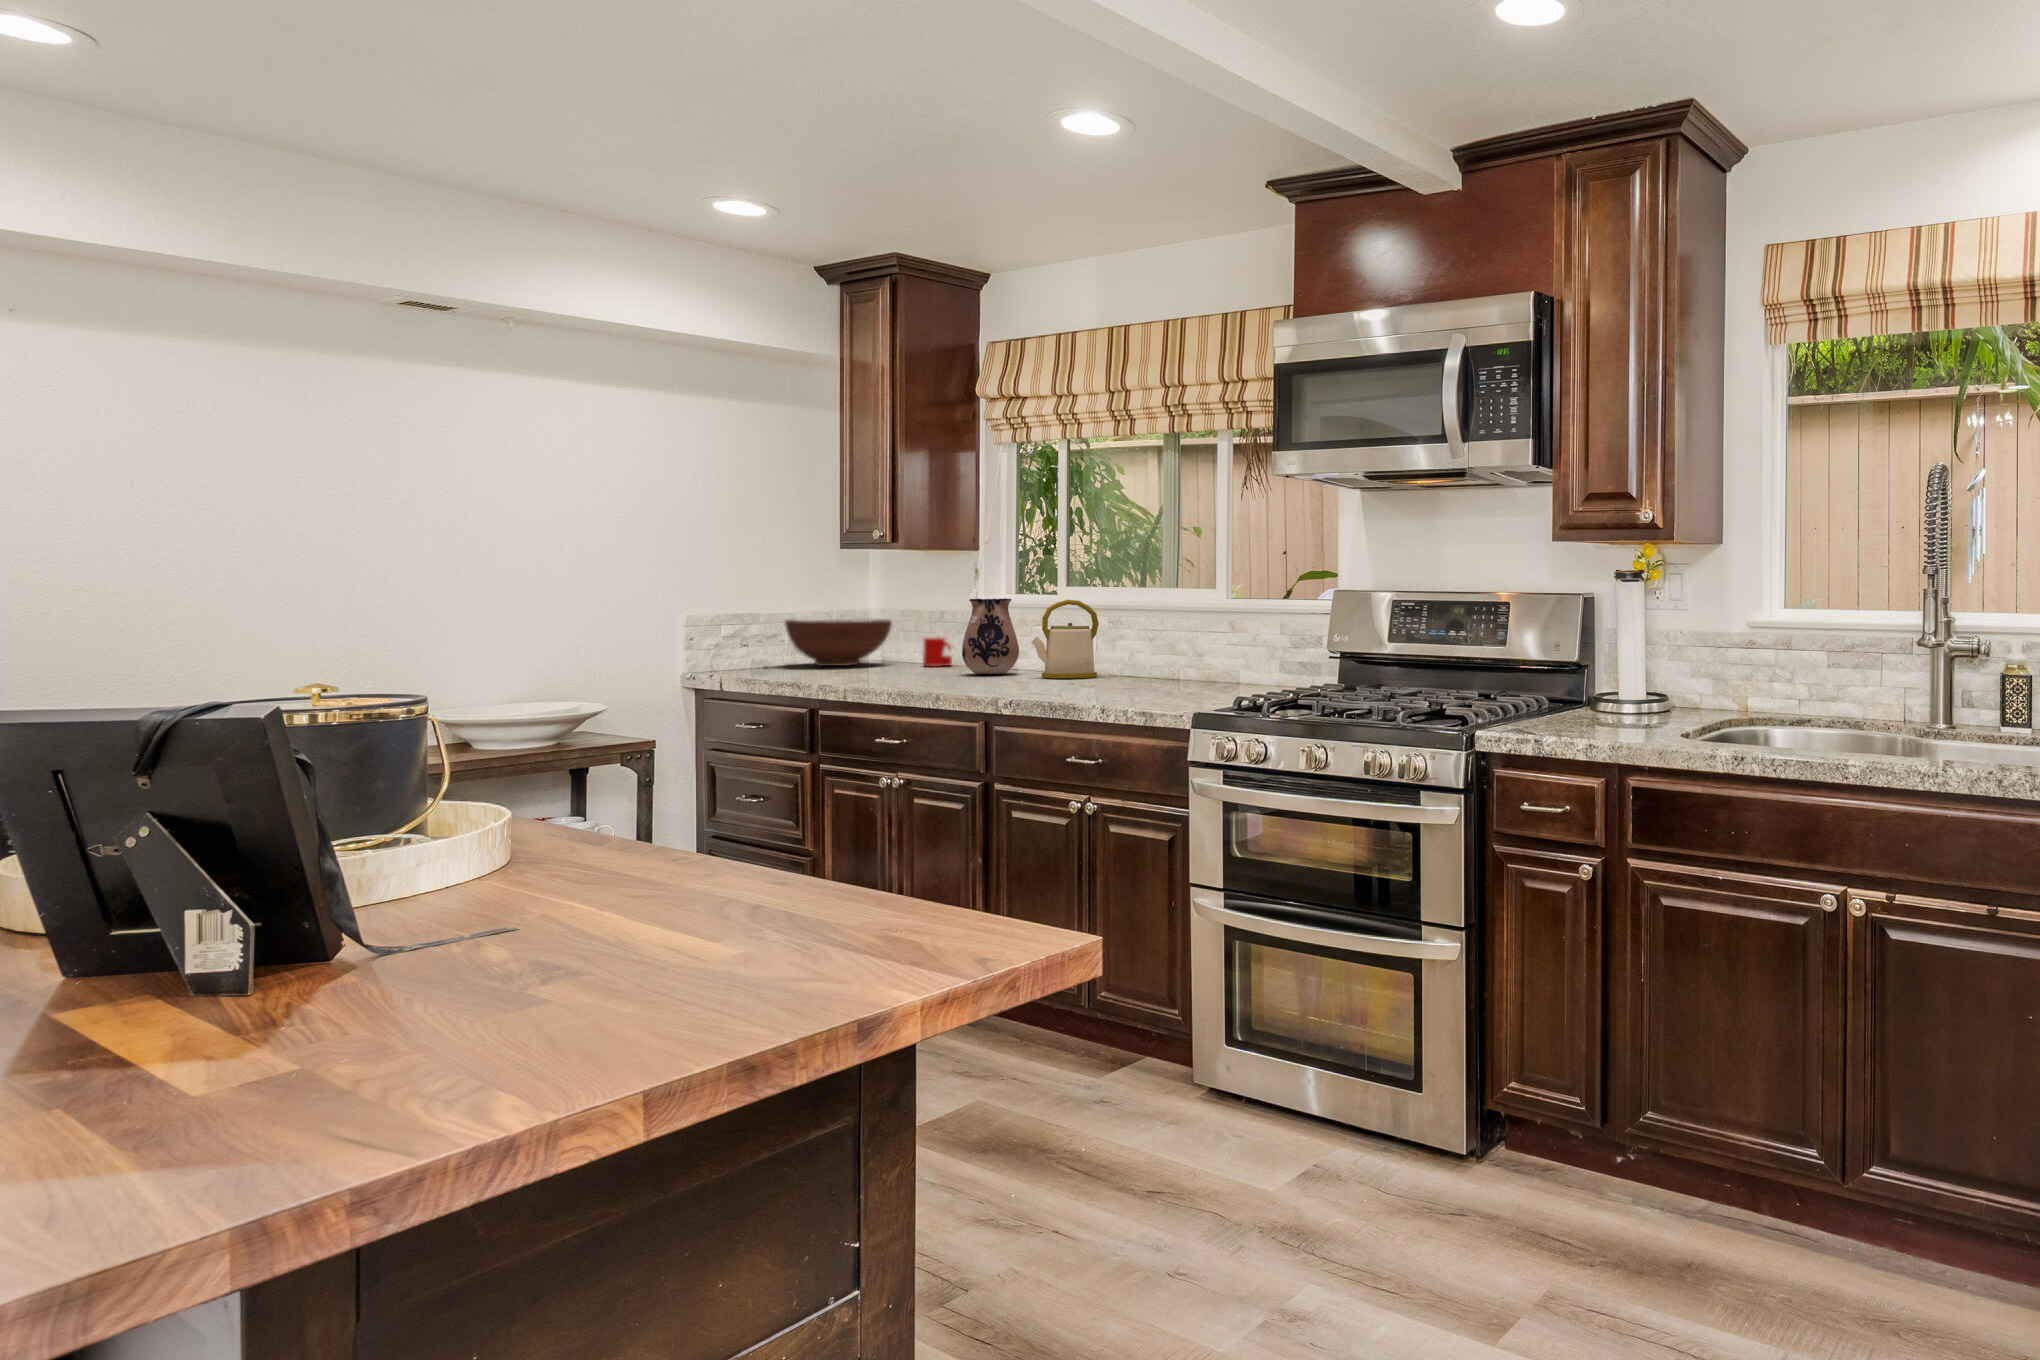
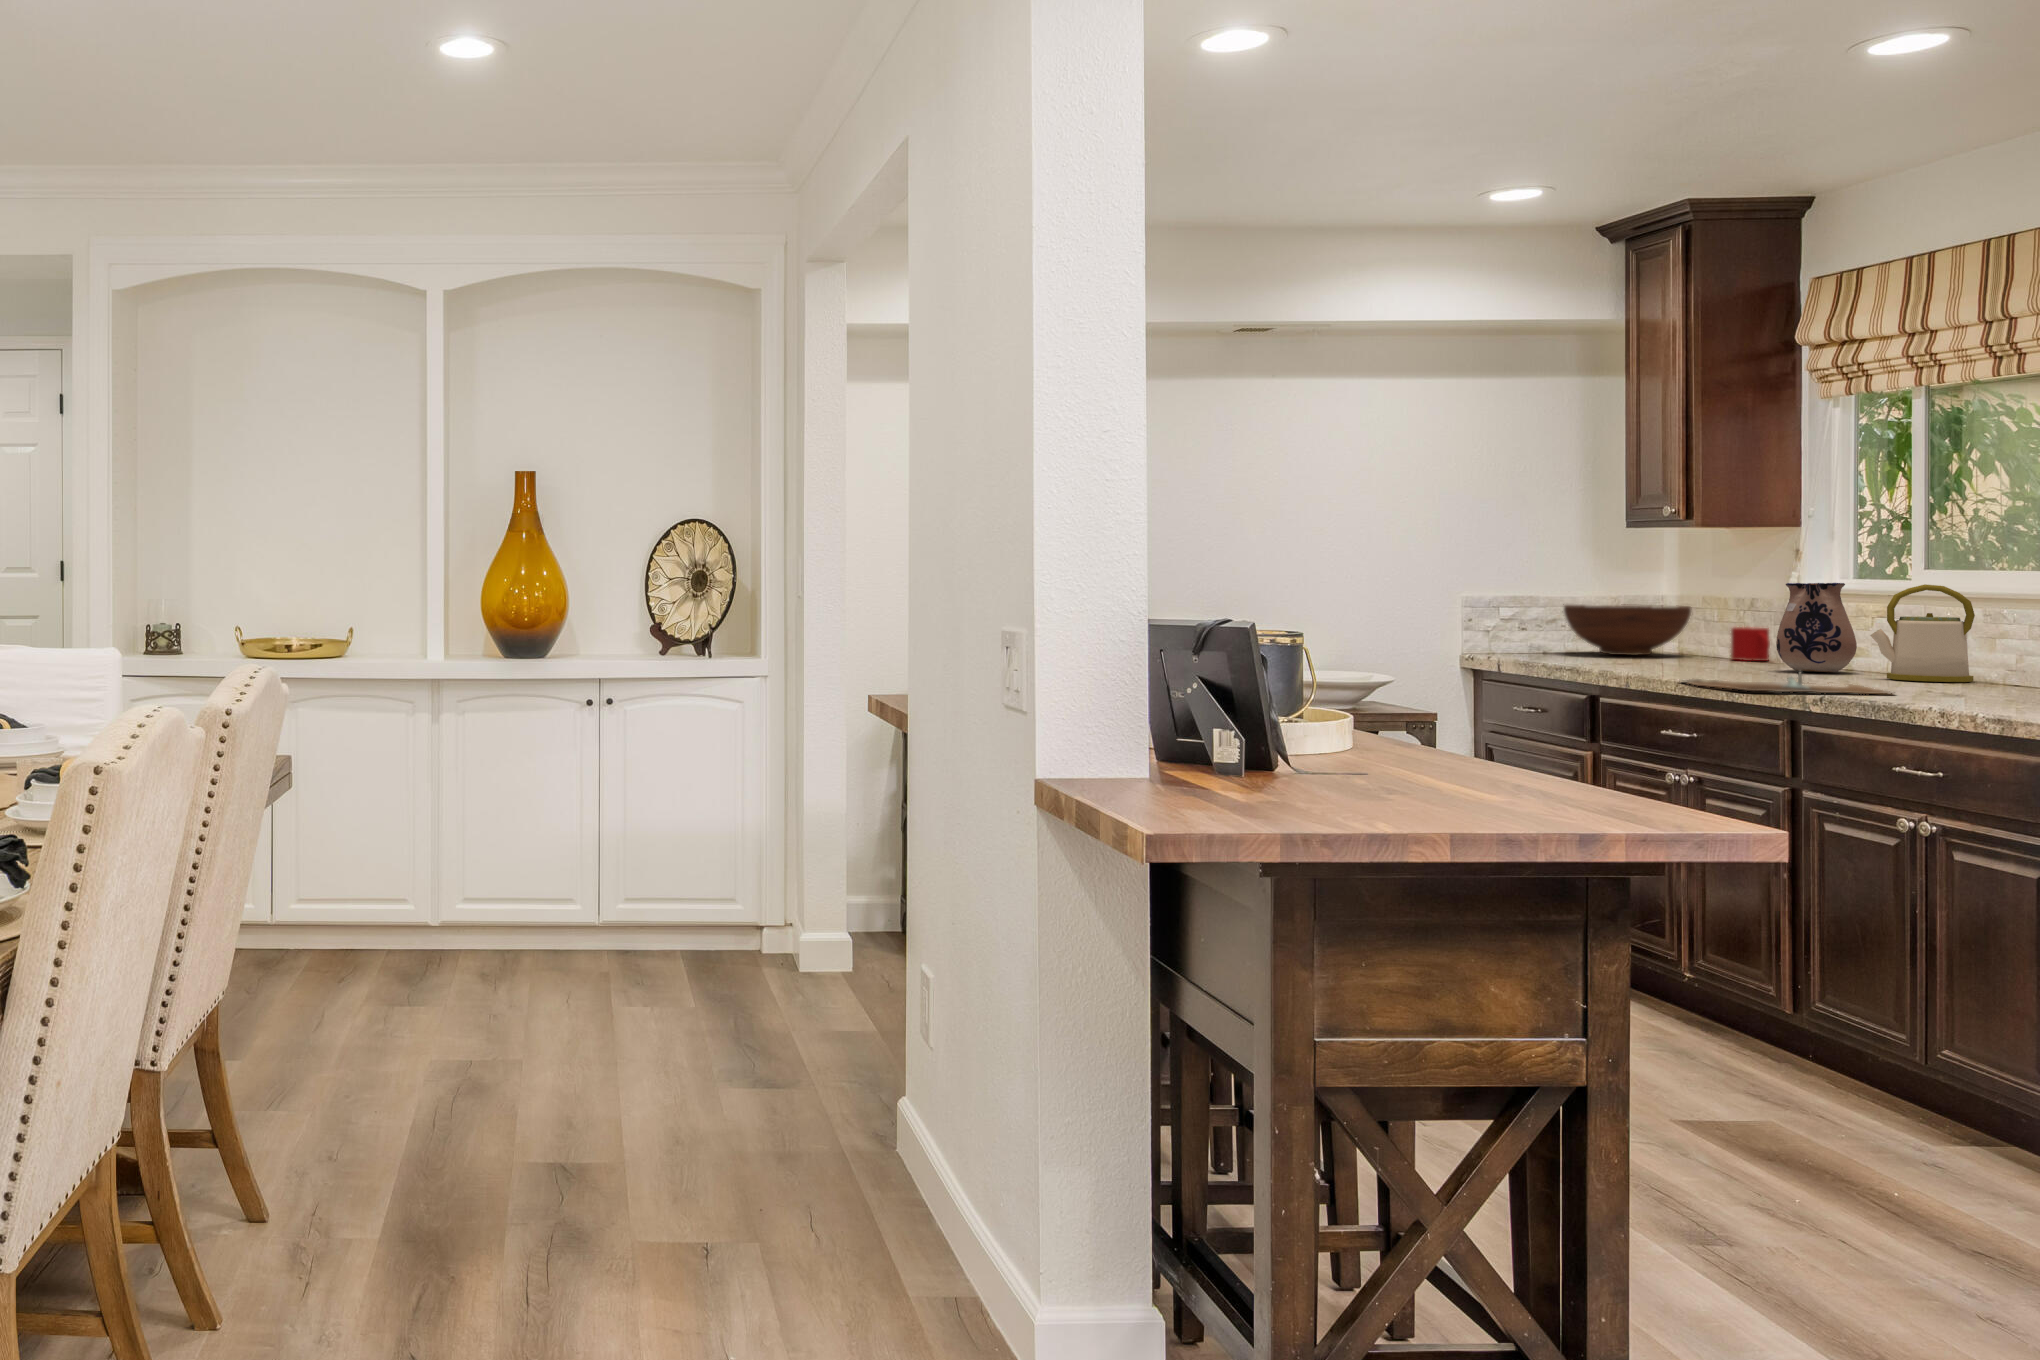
cutting board: none [892,676,1059,697] -> present [1683,672,1890,694]

